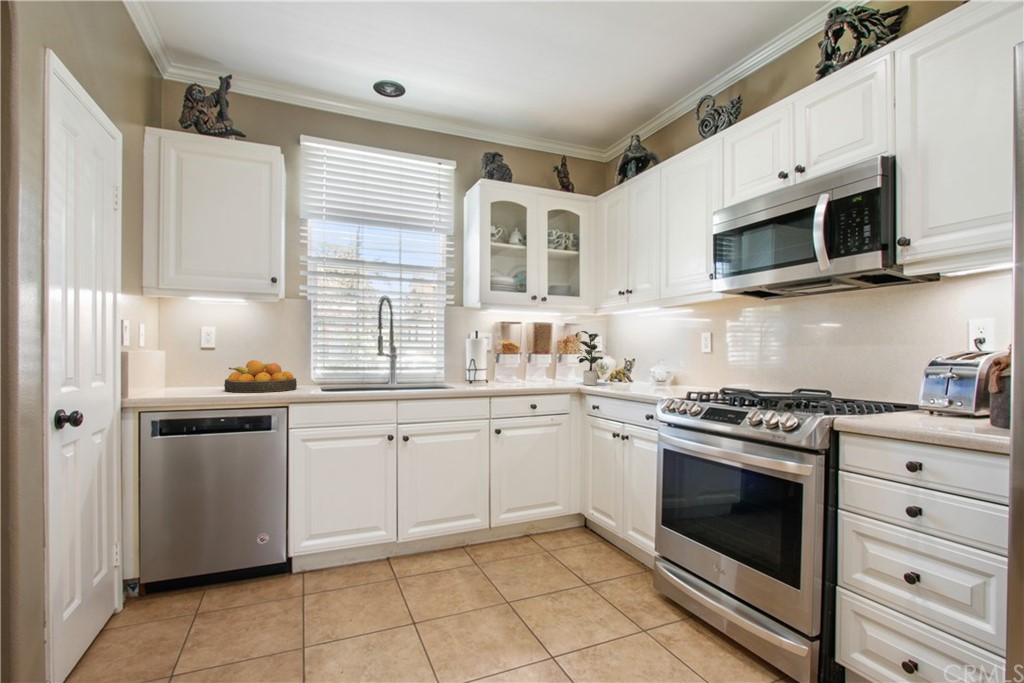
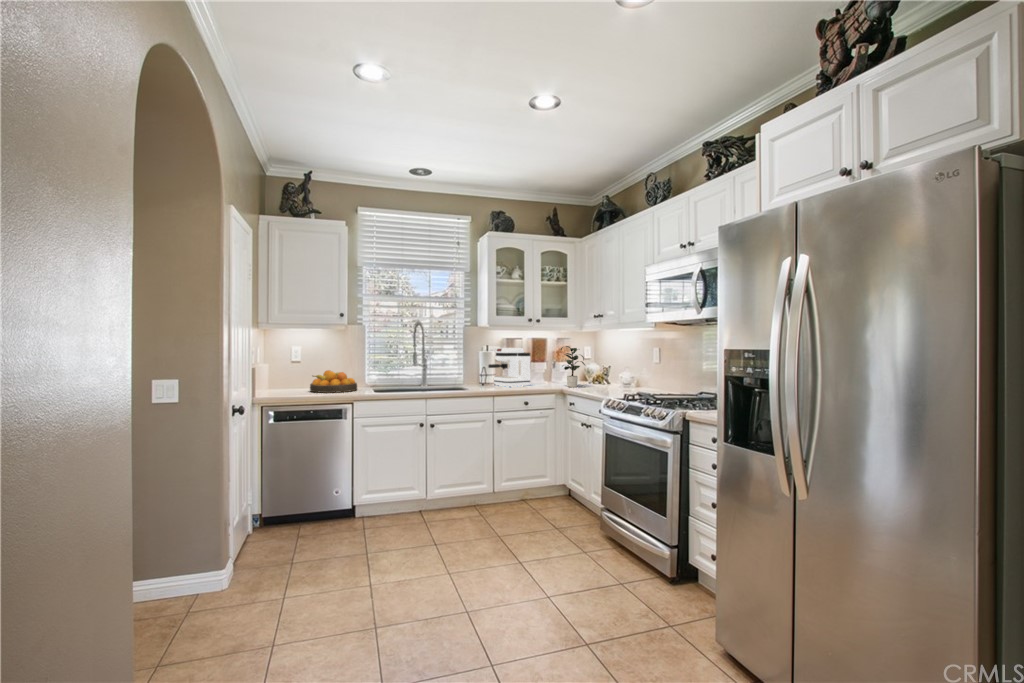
coffee maker: none [480,333,535,385] -> present [488,348,531,387]

